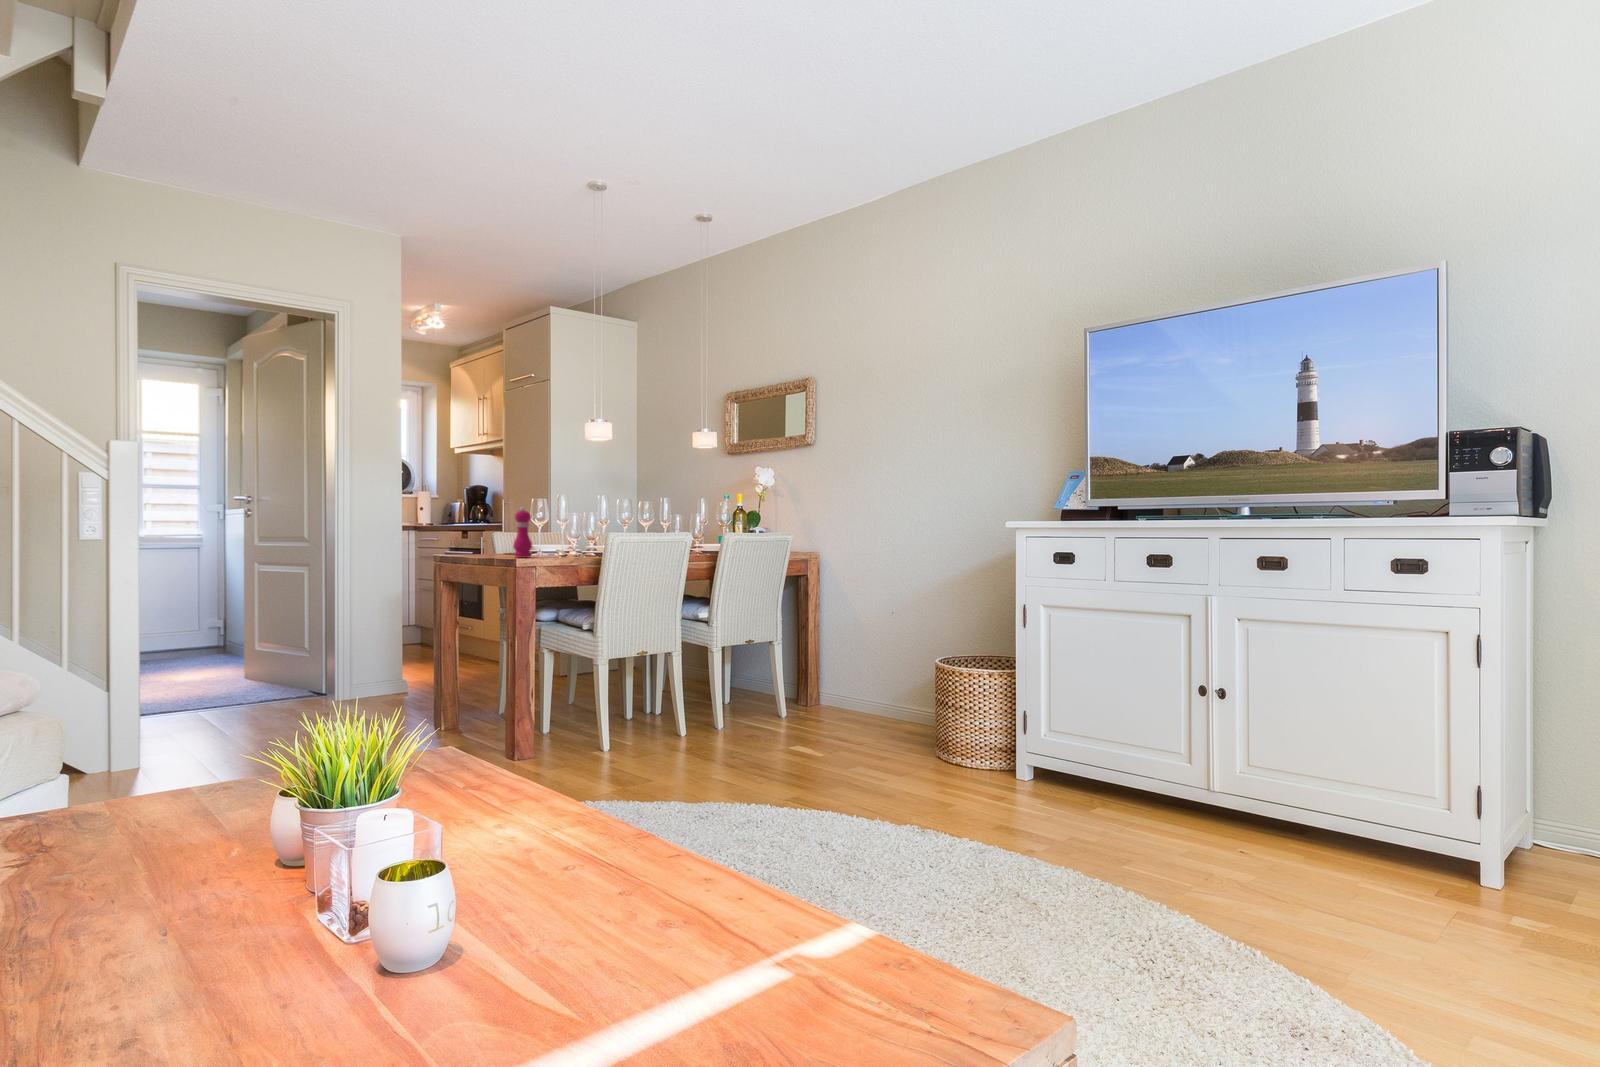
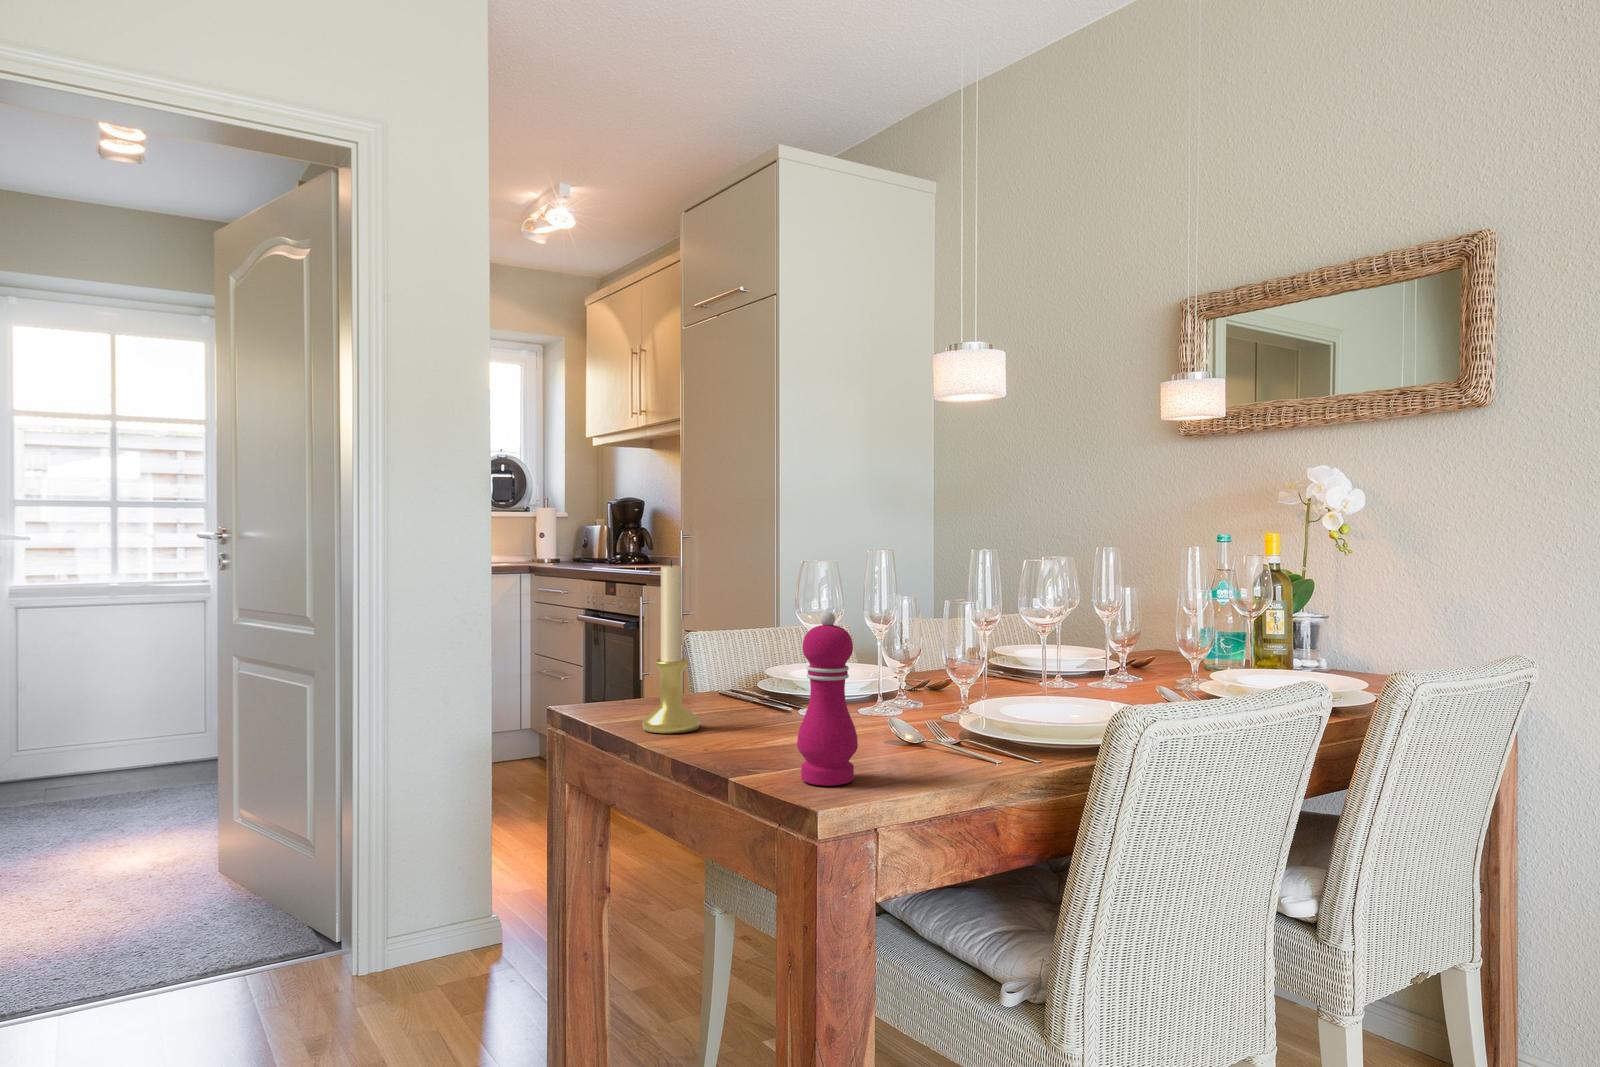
candle holder: none [467,496,489,555] -> present [642,560,700,733]

